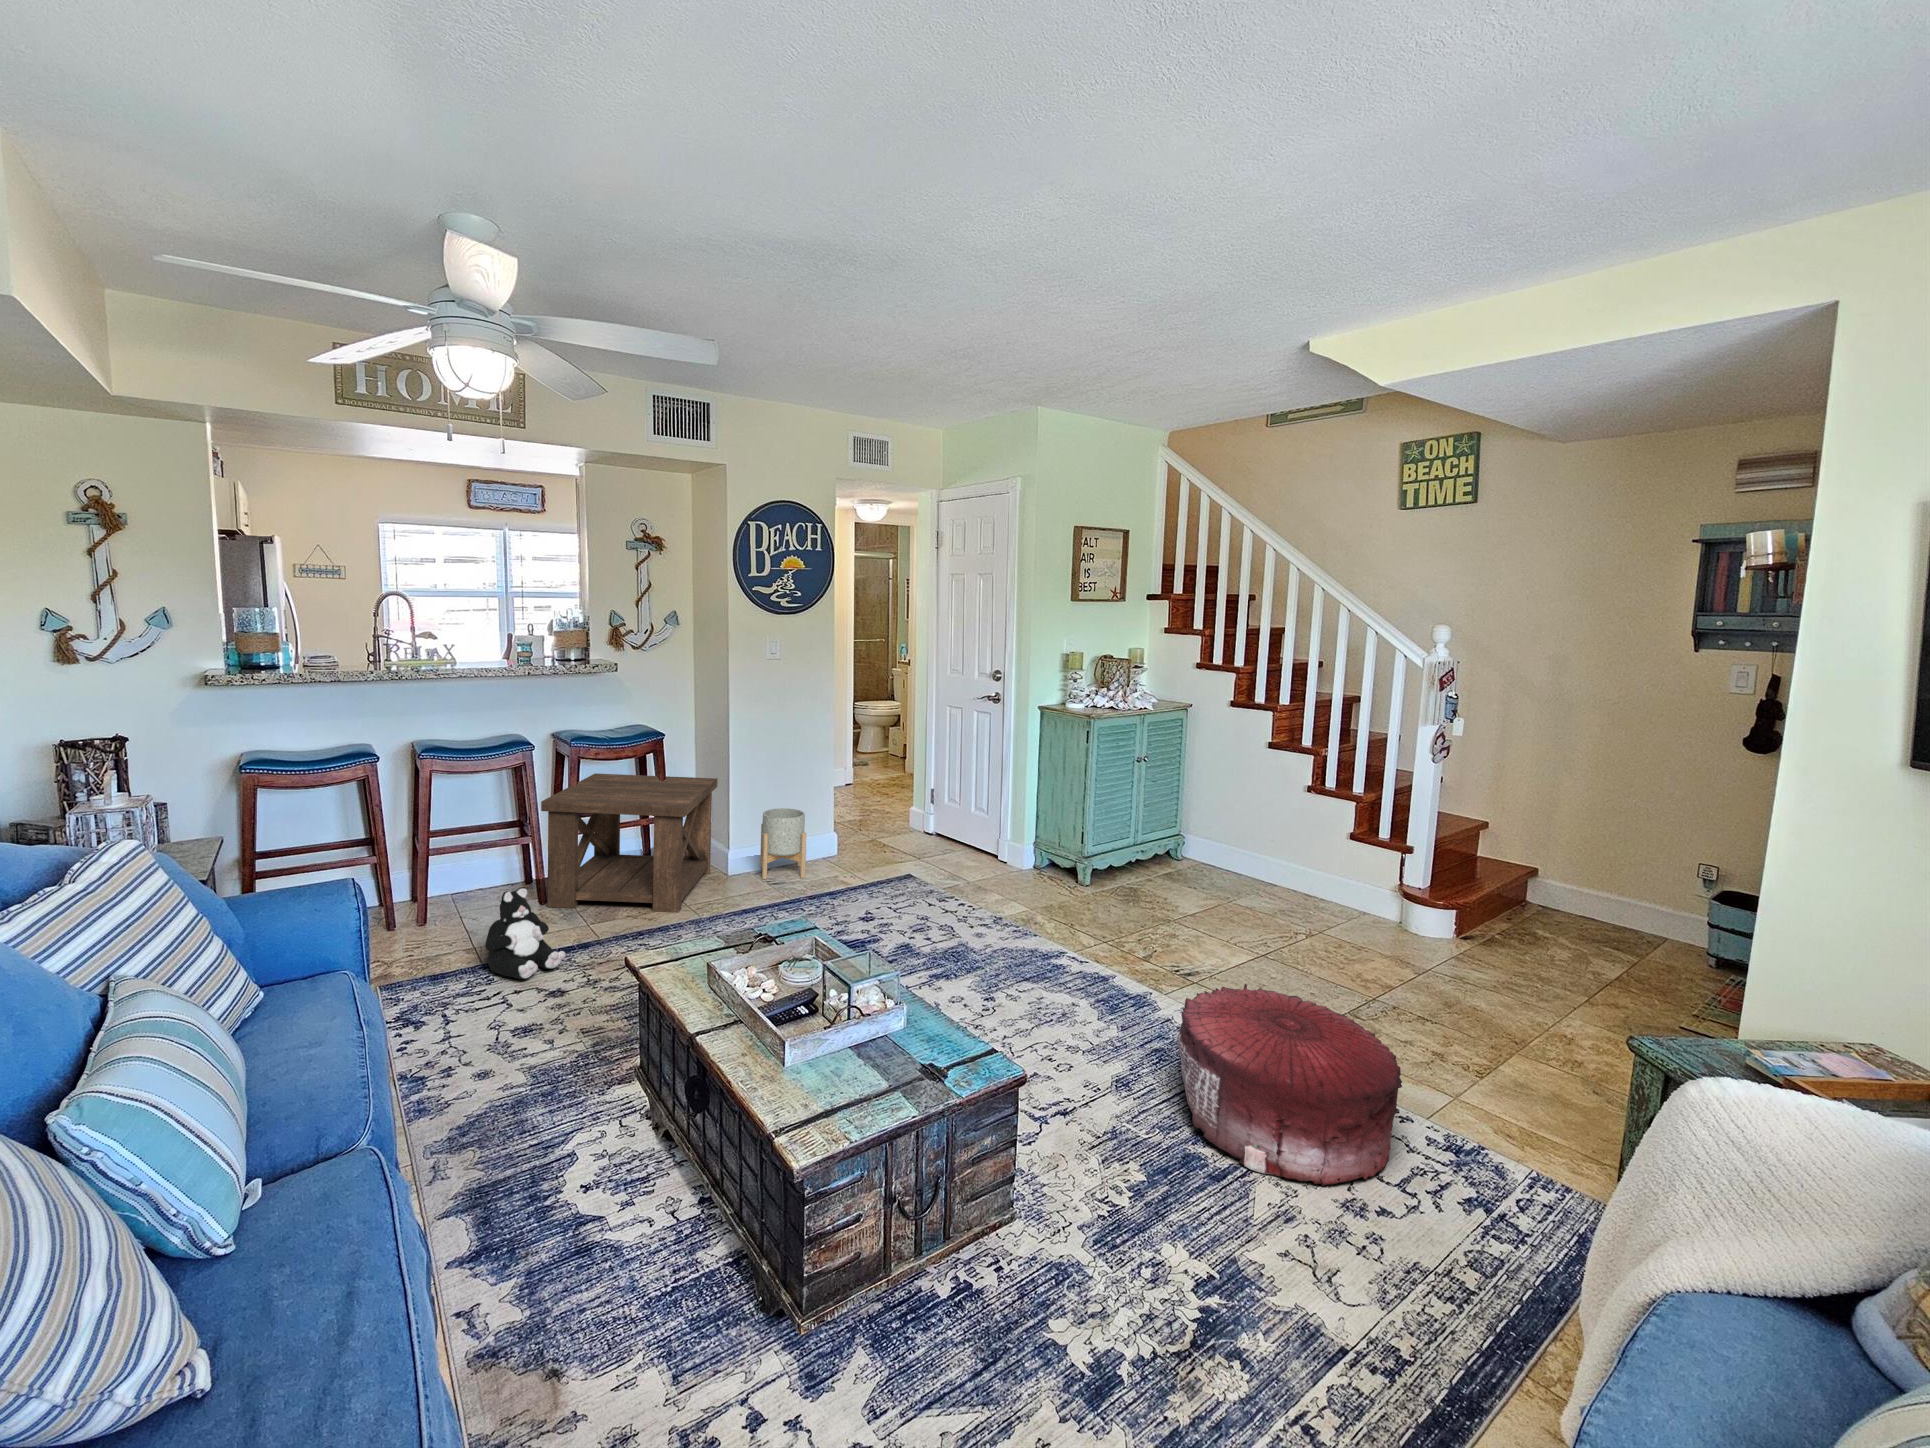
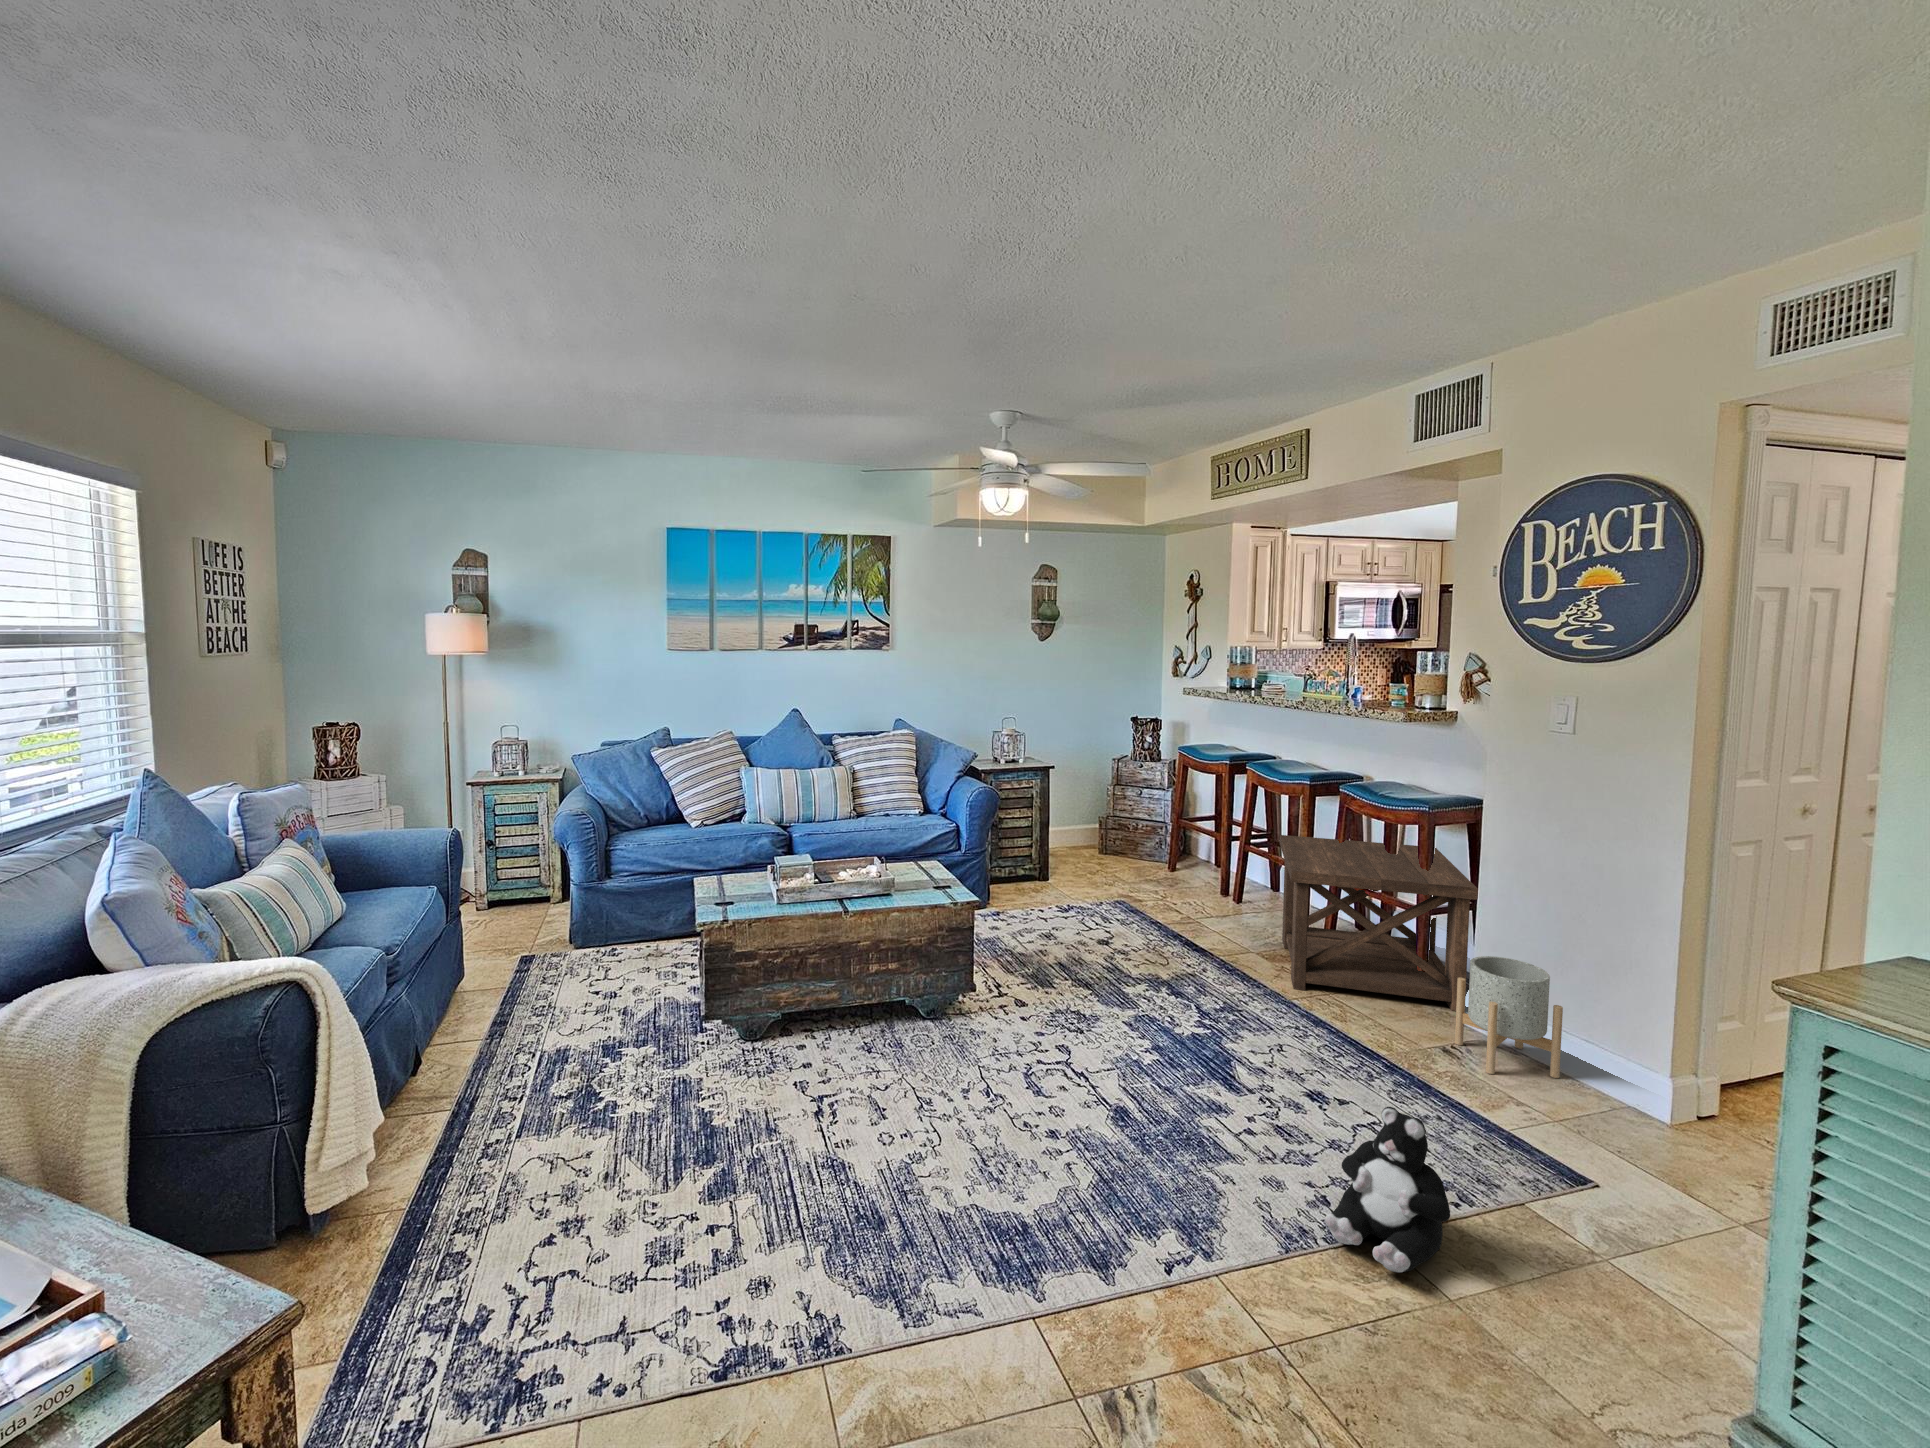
plush toy: present [485,887,565,979] -> present [1325,1107,1450,1273]
pouf: present [1177,984,1402,1186] -> none [568,1076,825,1349]

